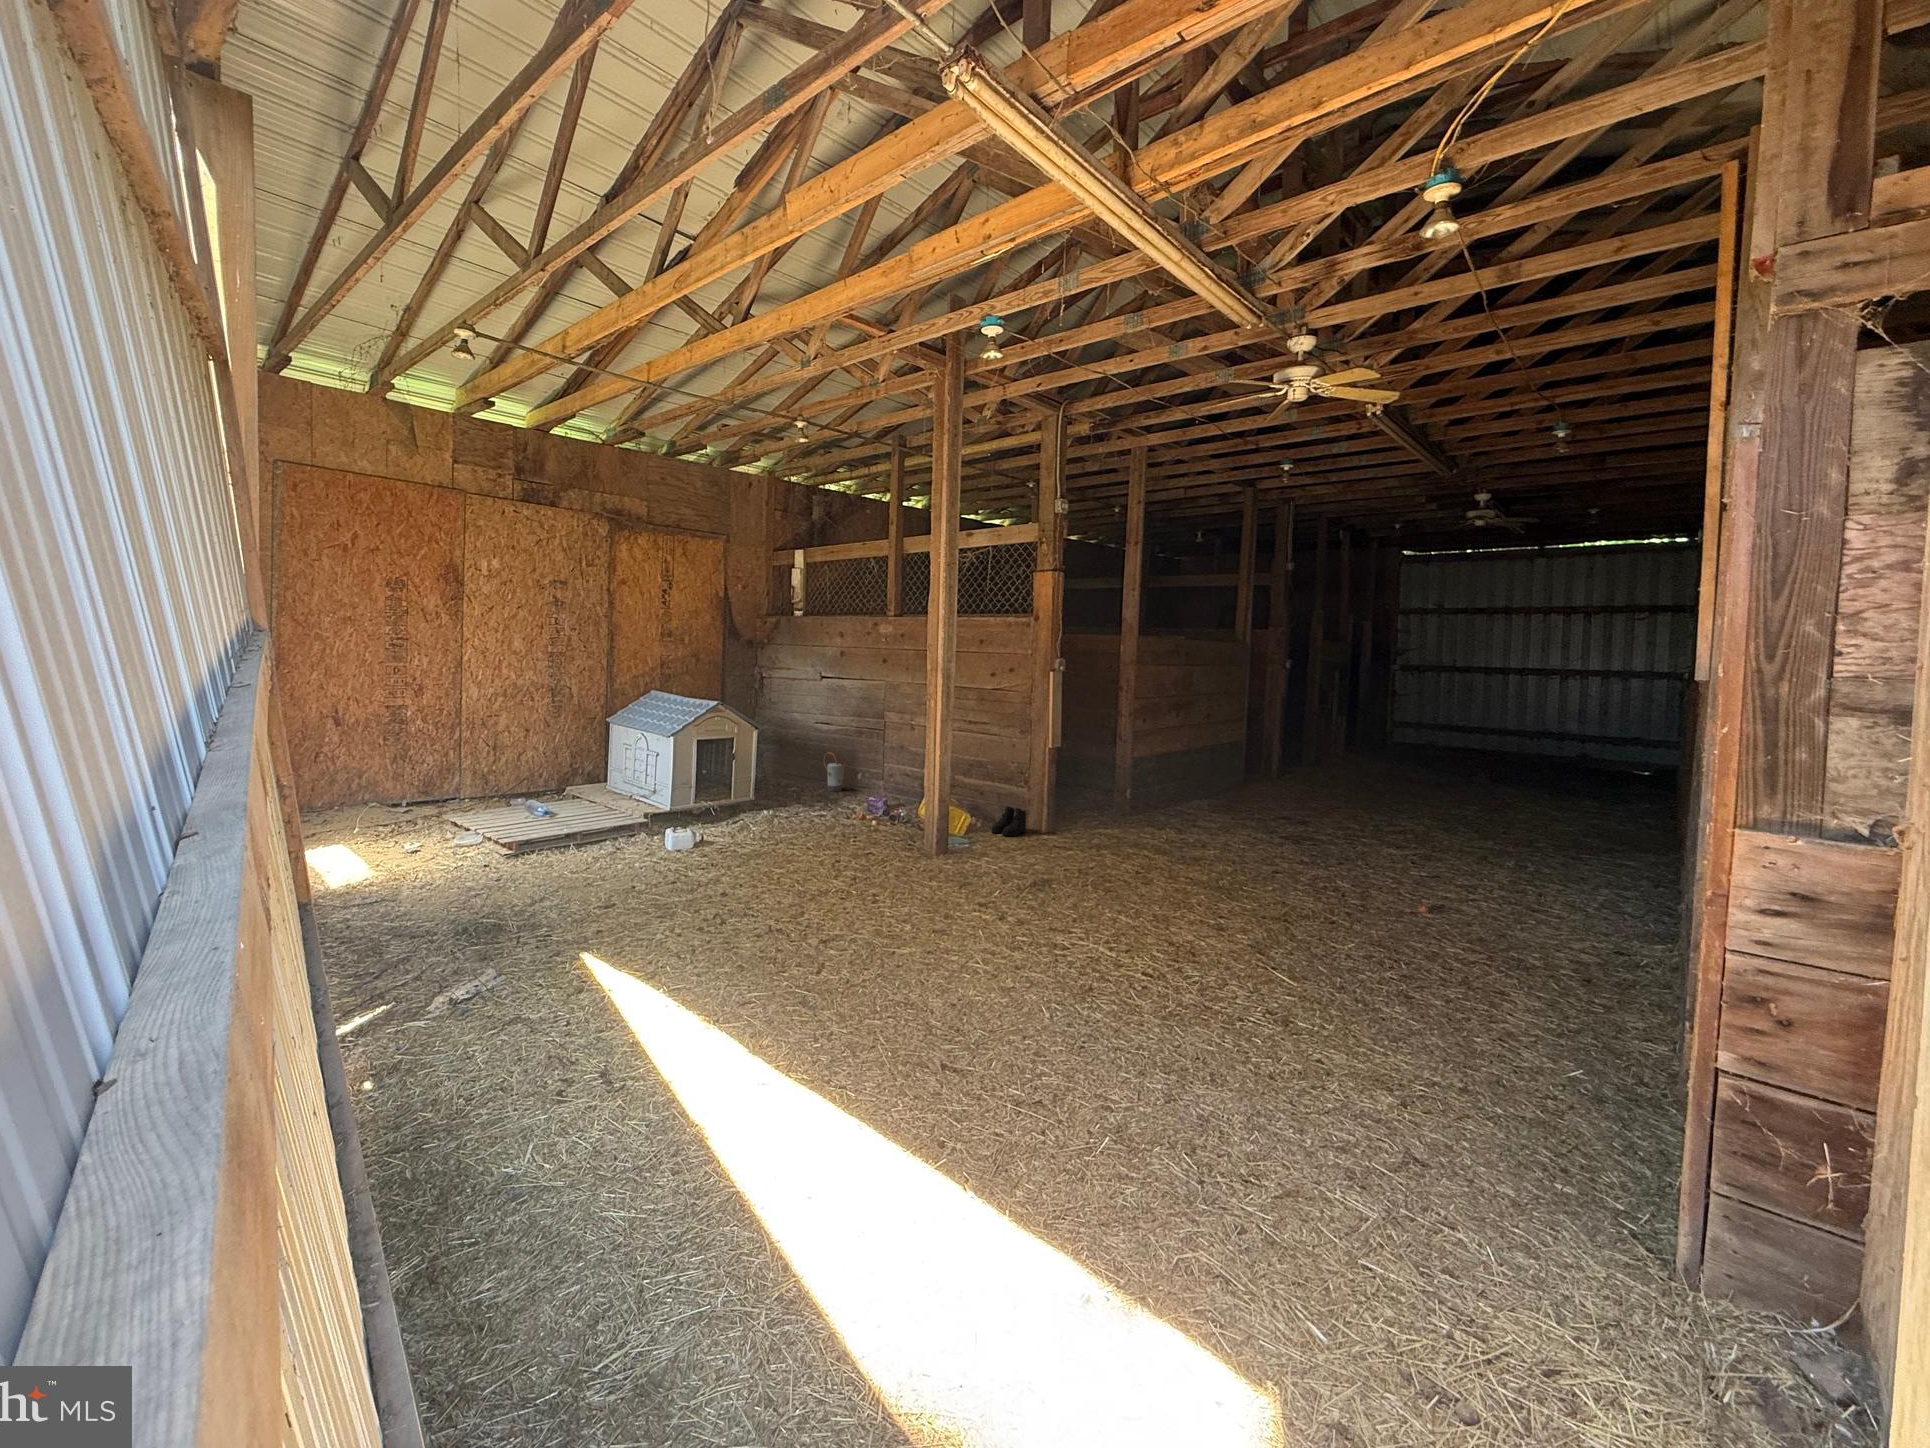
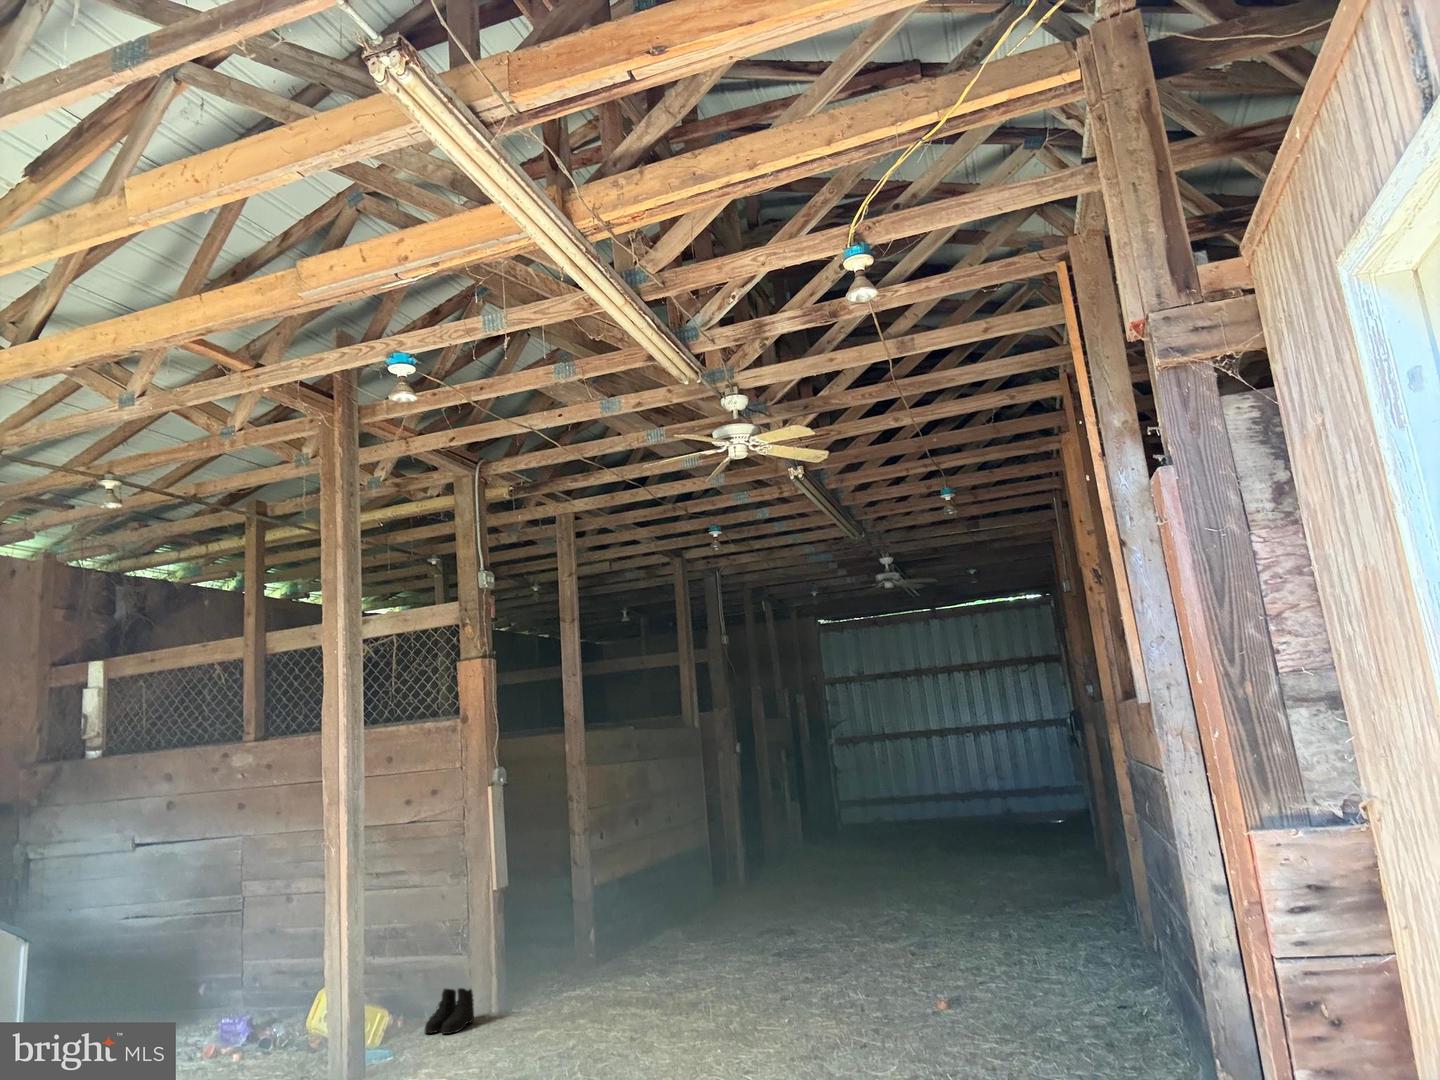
watering can: present [824,752,846,791] -> none [137,965,179,1030]

